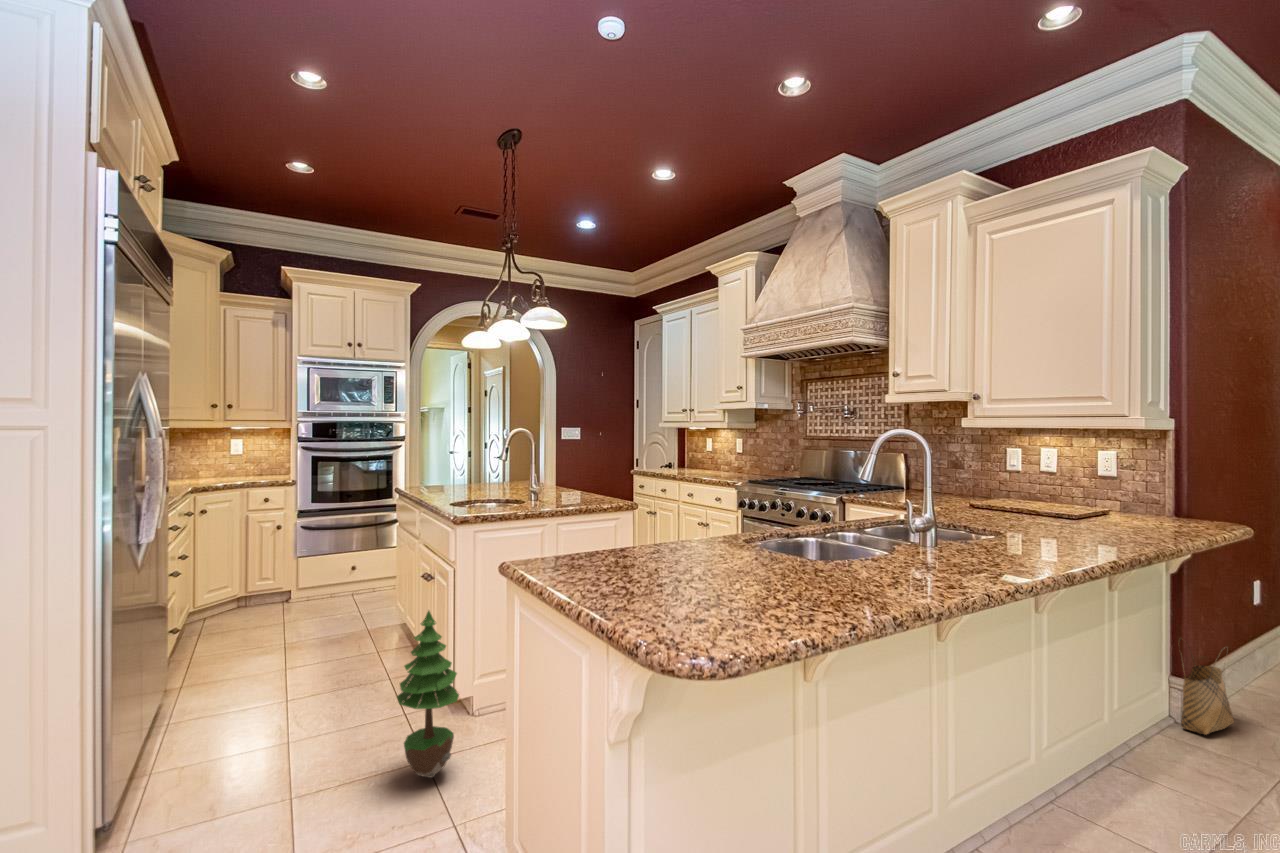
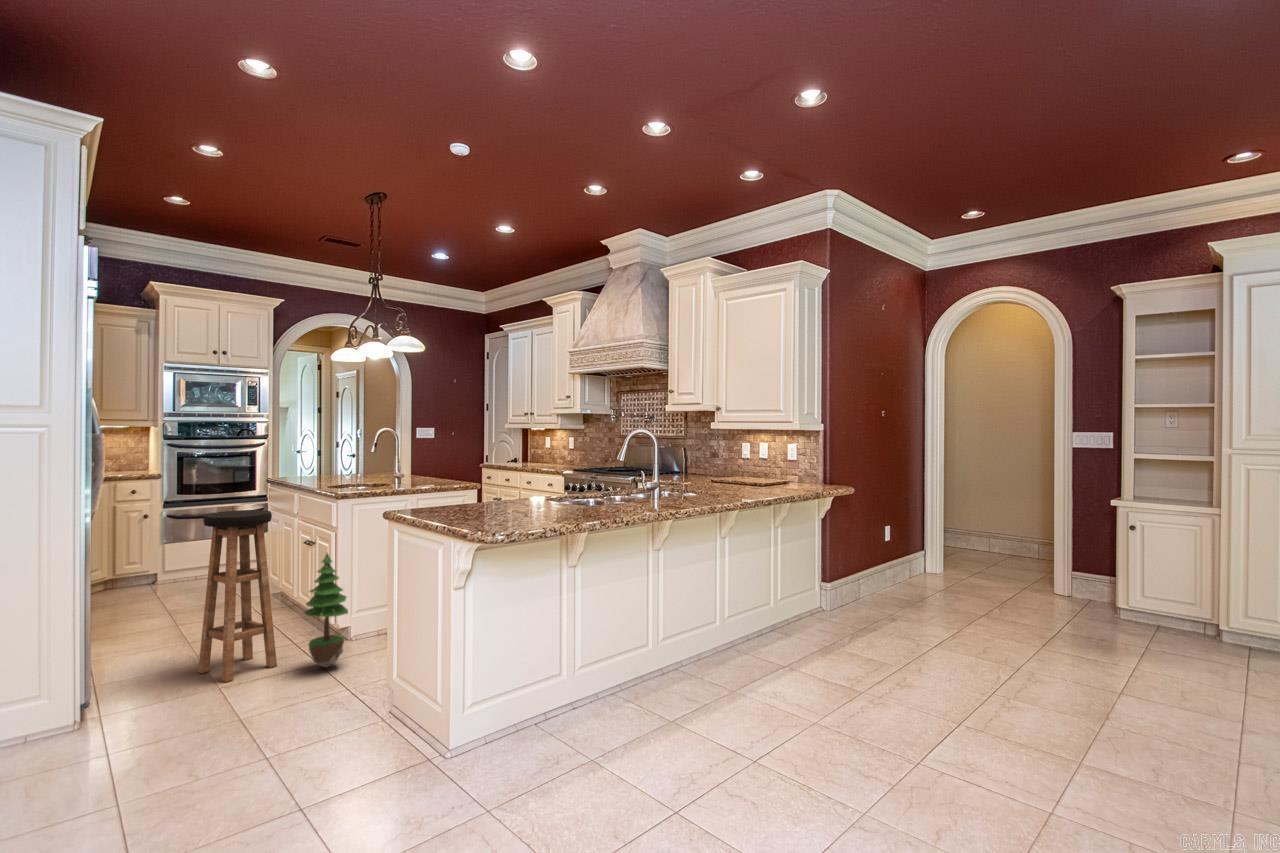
bar stool: none [266,541,367,796] -> present [198,510,277,682]
woven basket: present [1179,638,1234,735] -> none [820,561,850,617]

